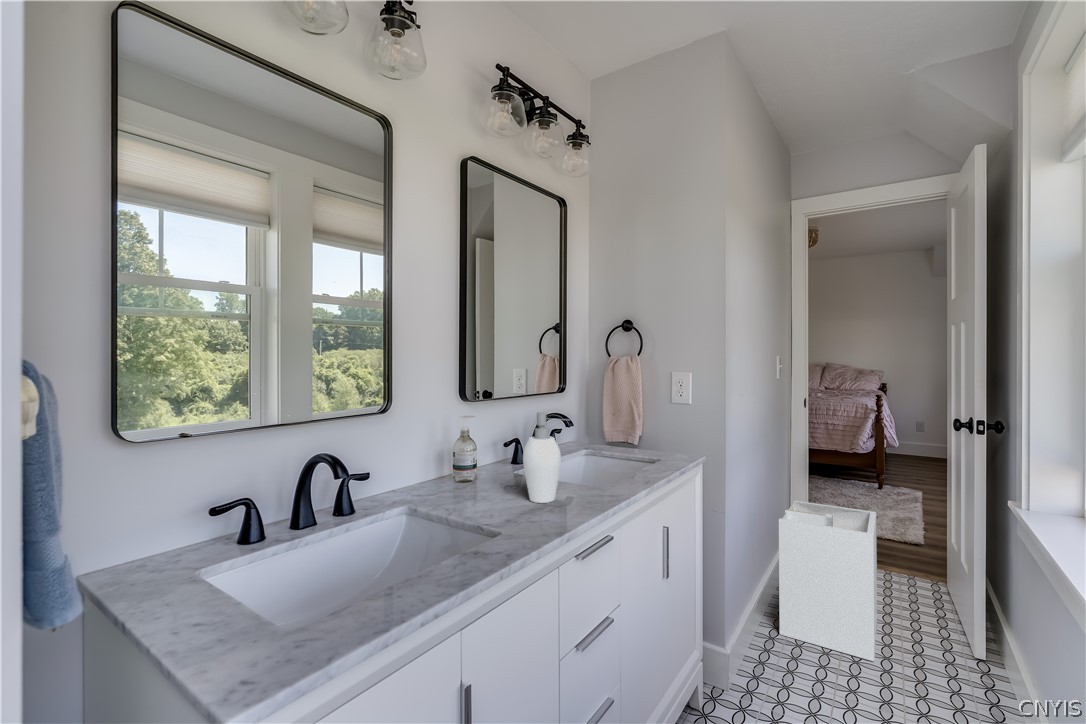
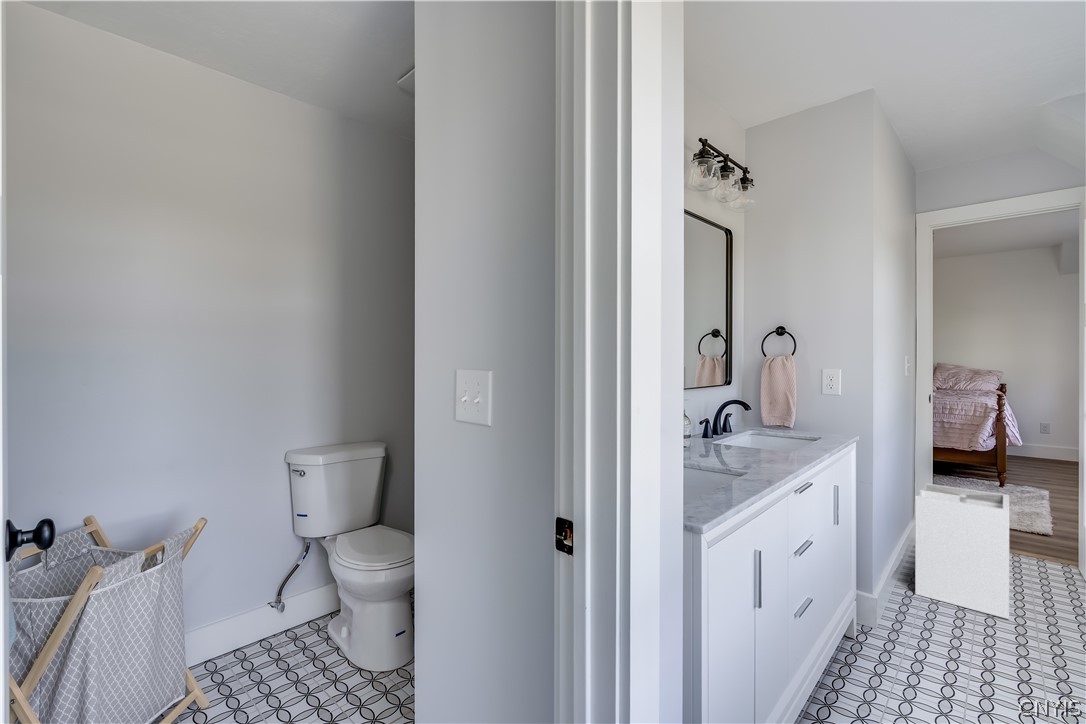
soap dispenser: present [523,412,565,503] -> none [739,396,779,460]

